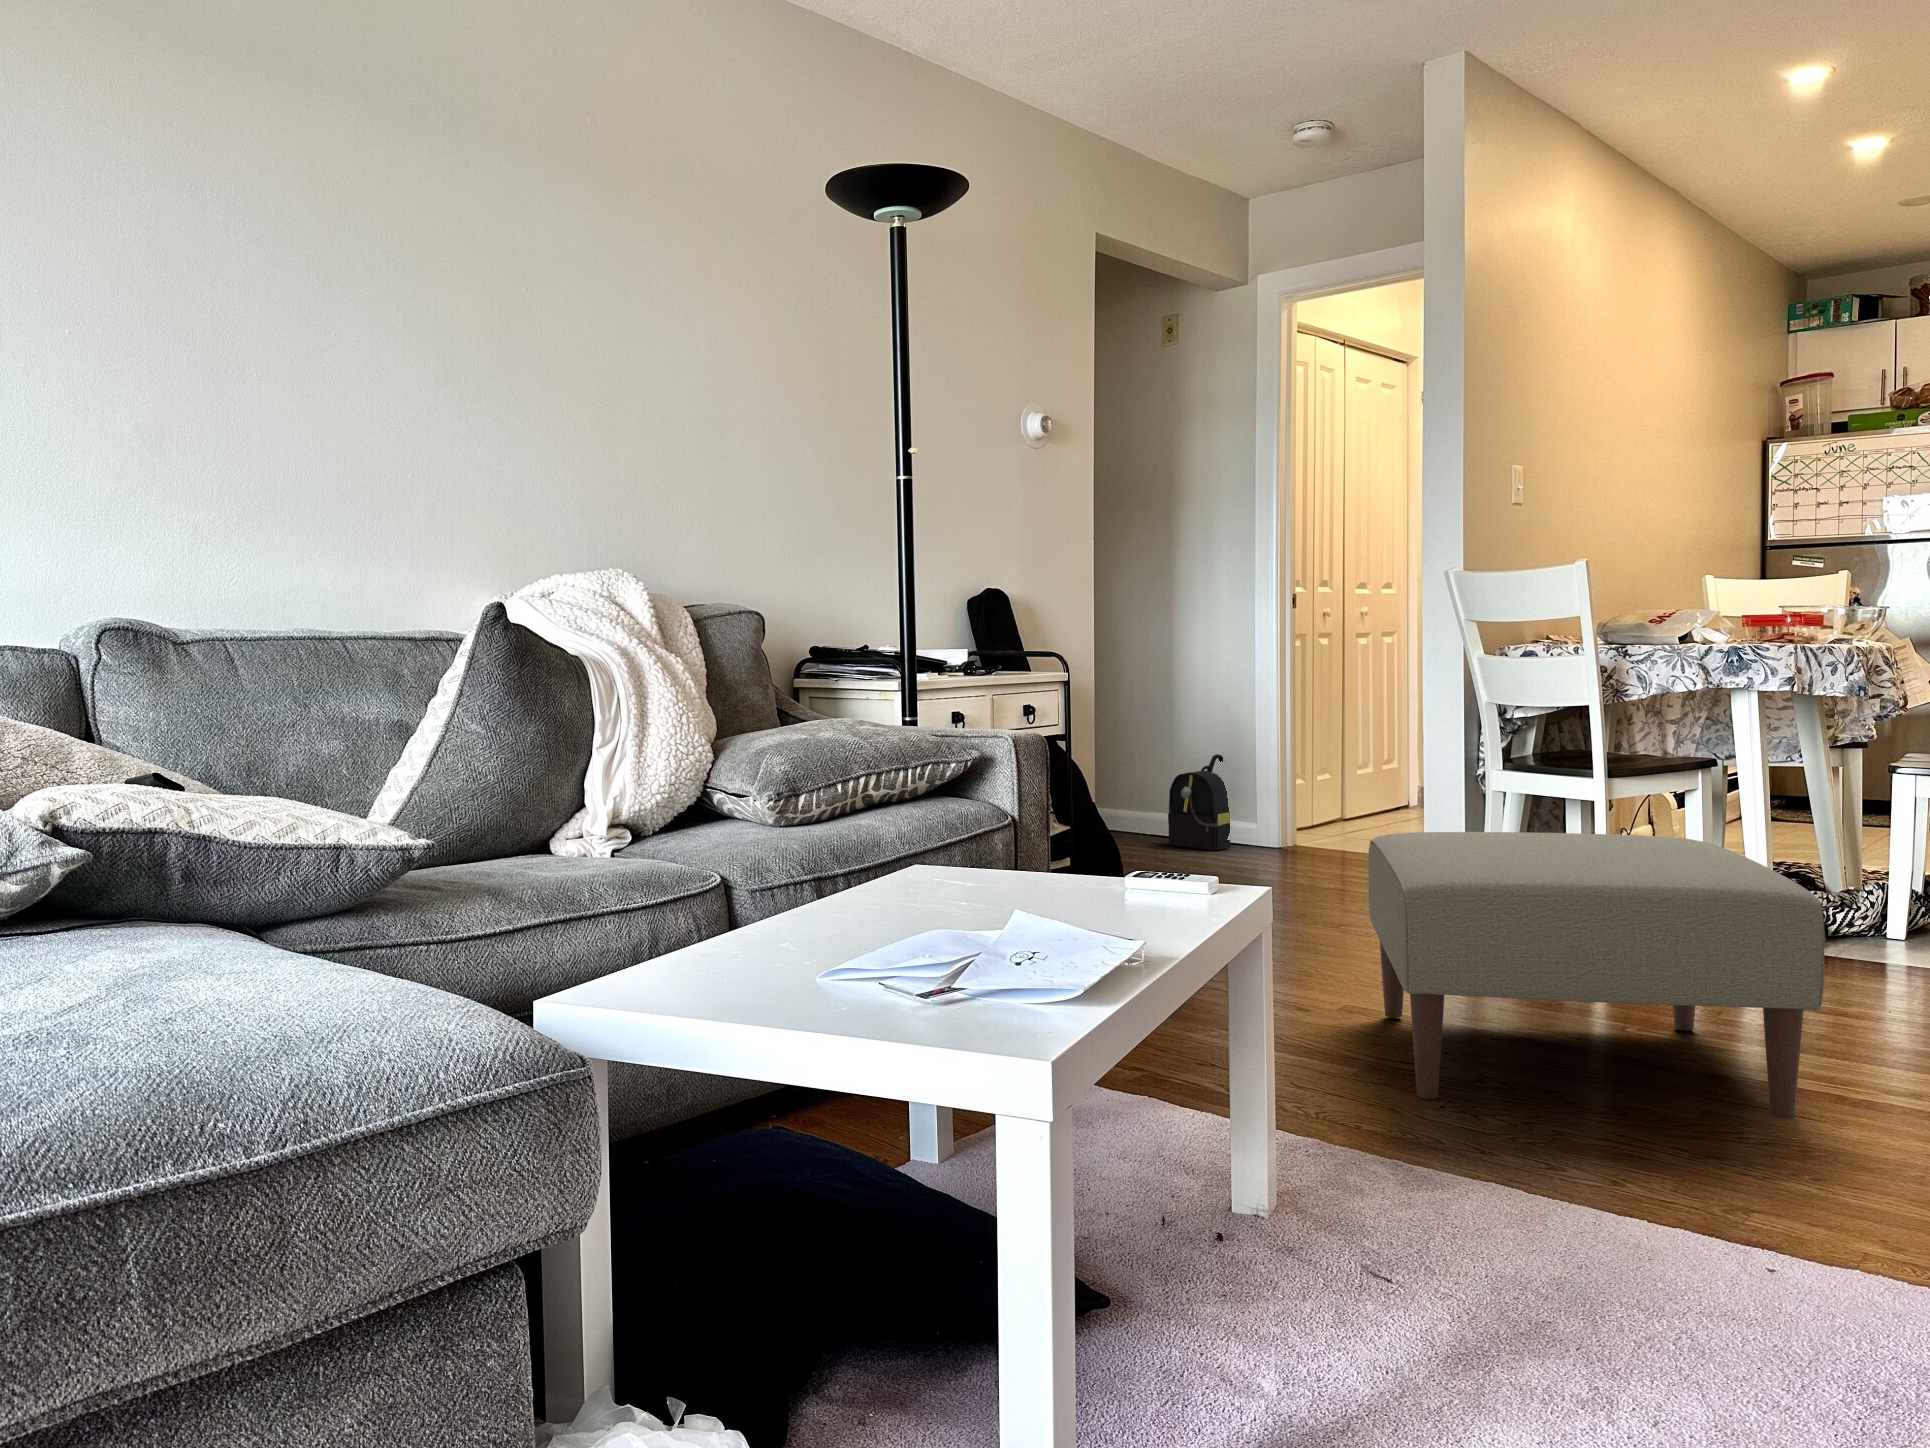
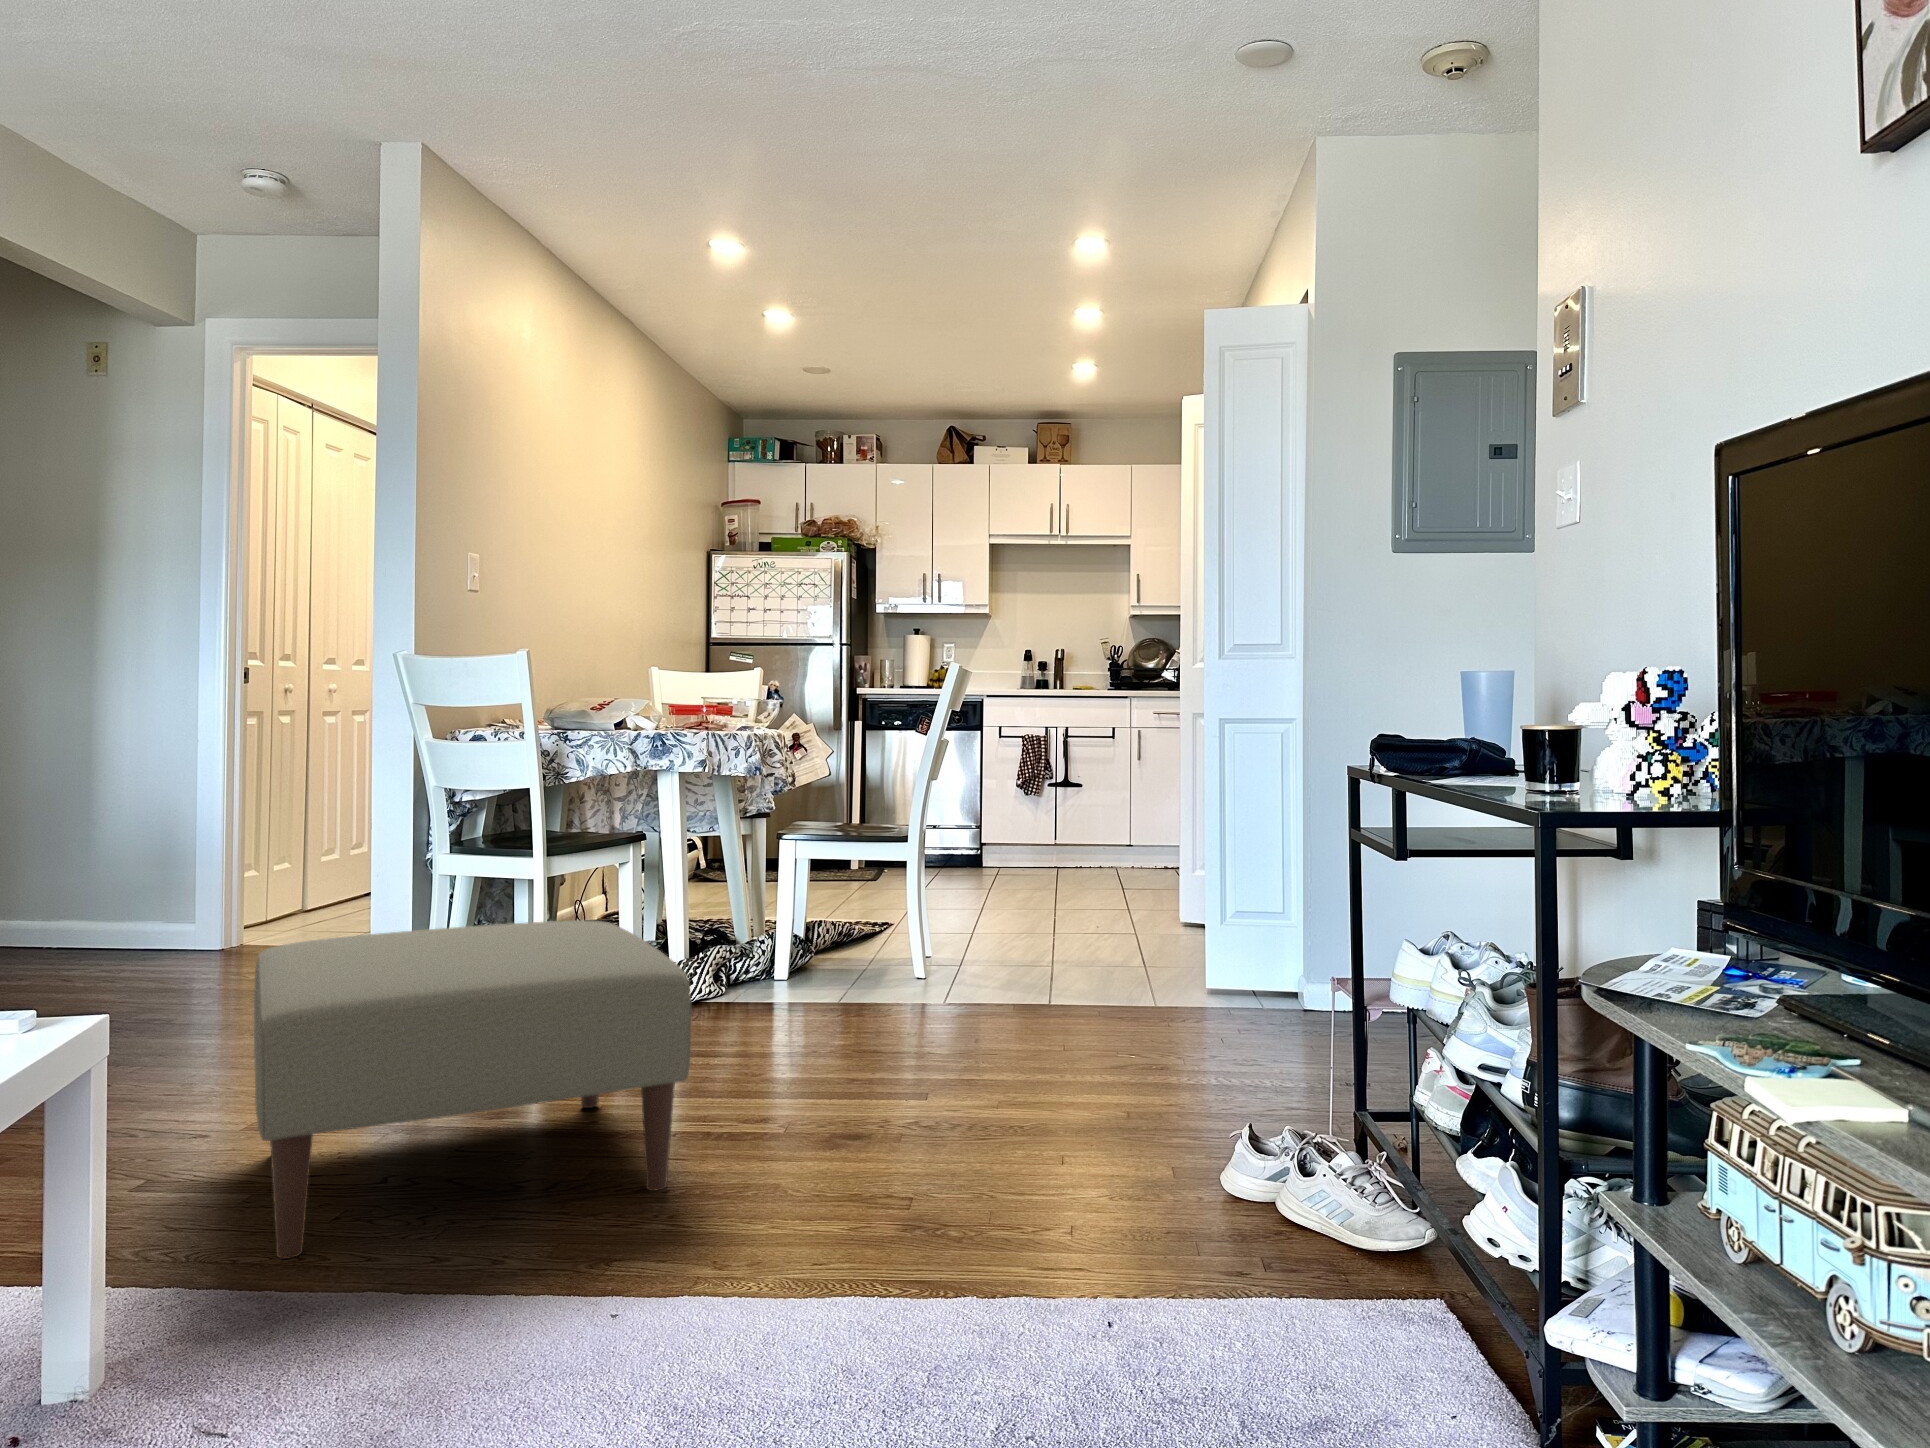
backpack: present [1168,754,1230,851] -> none [67,848,157,961]

